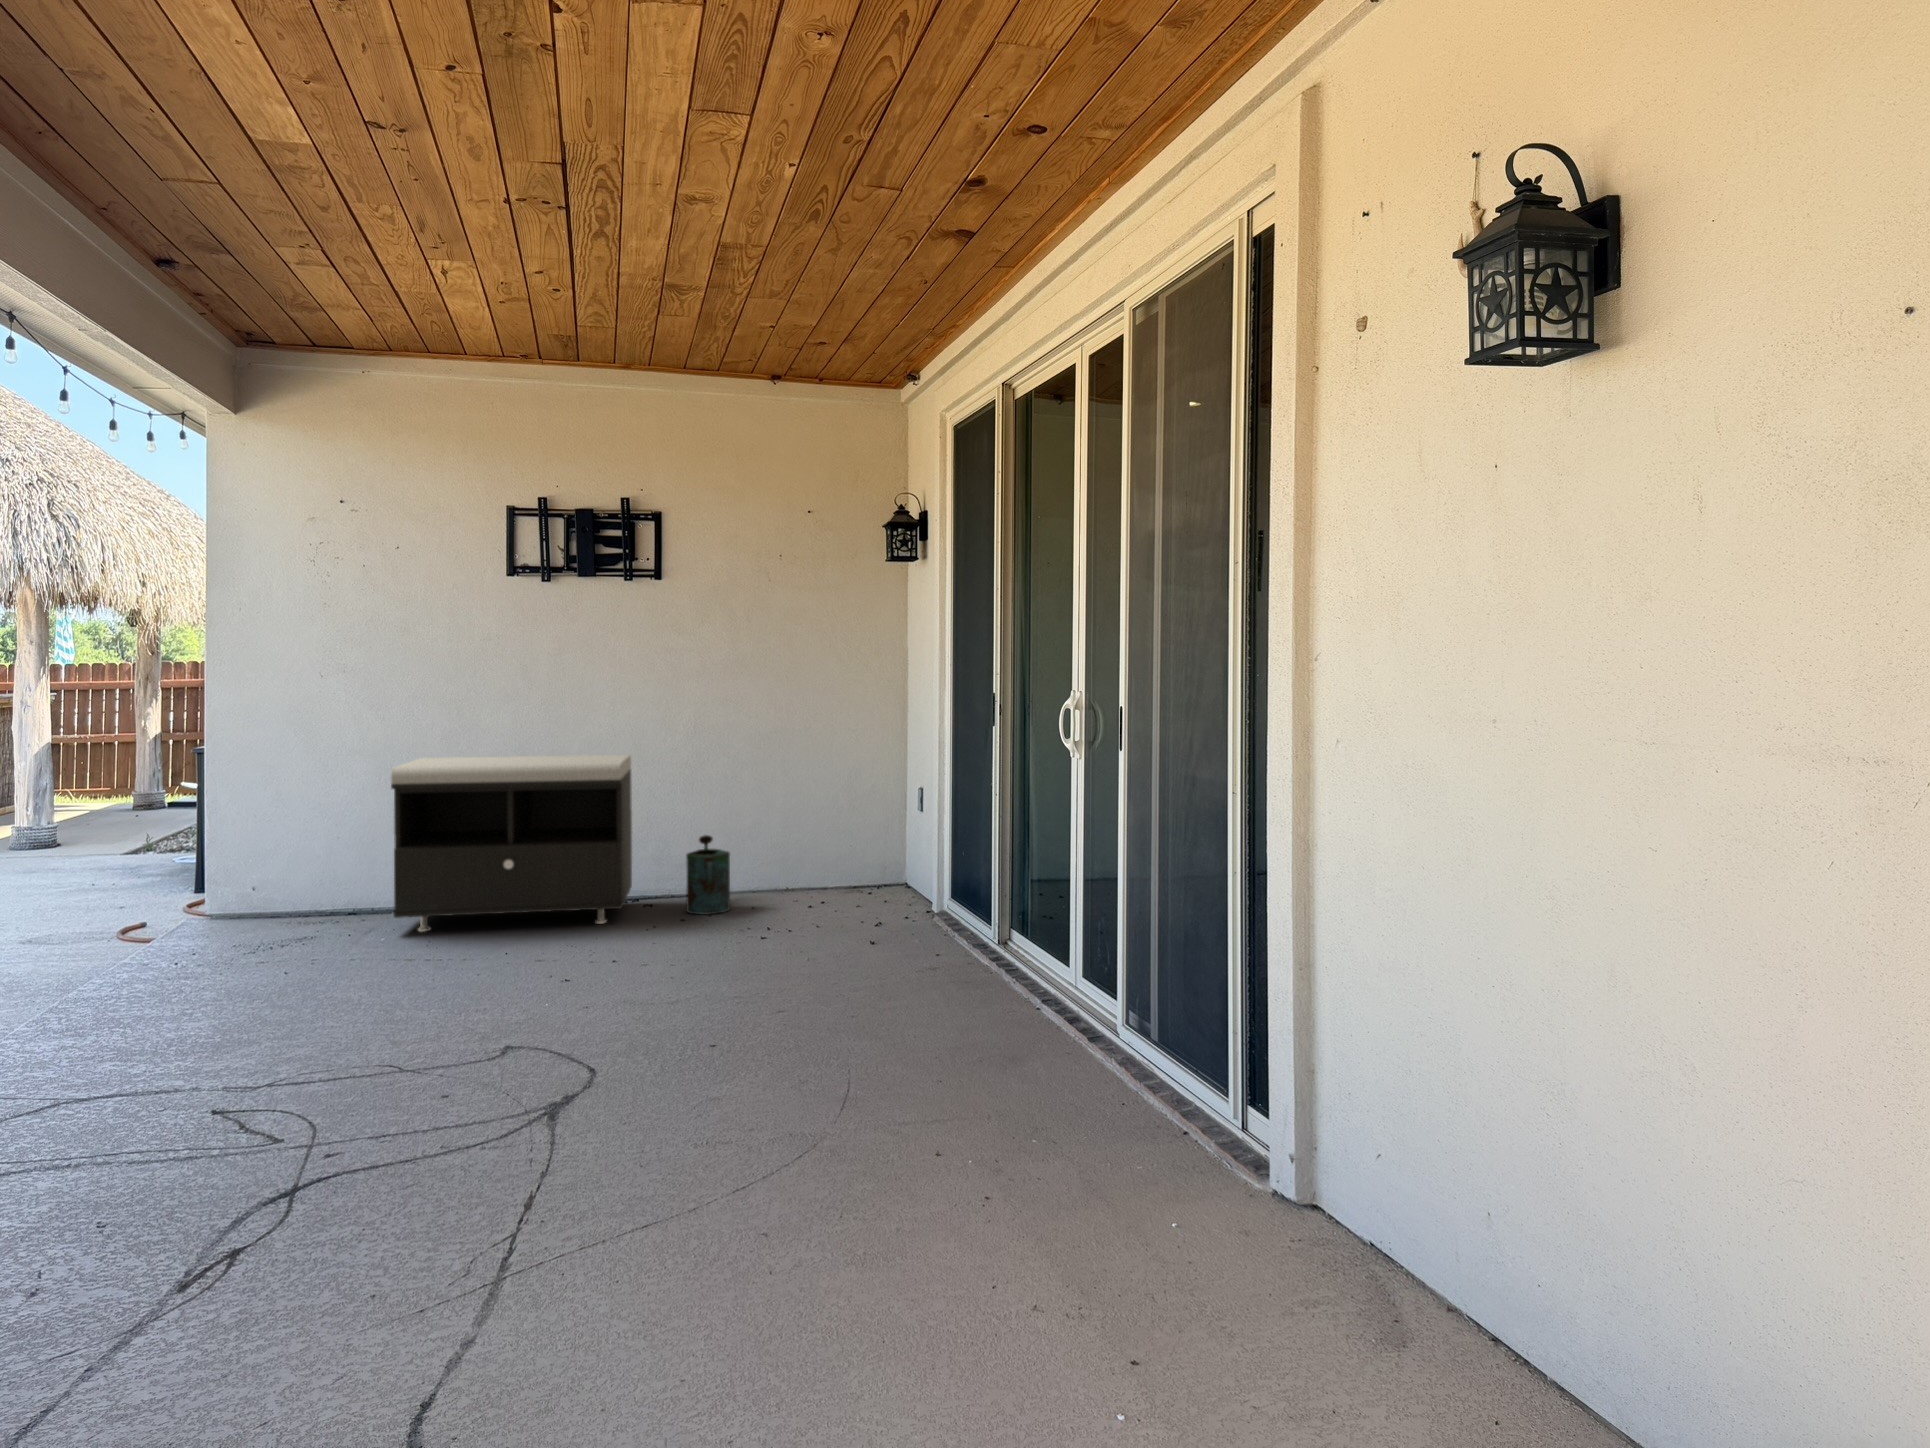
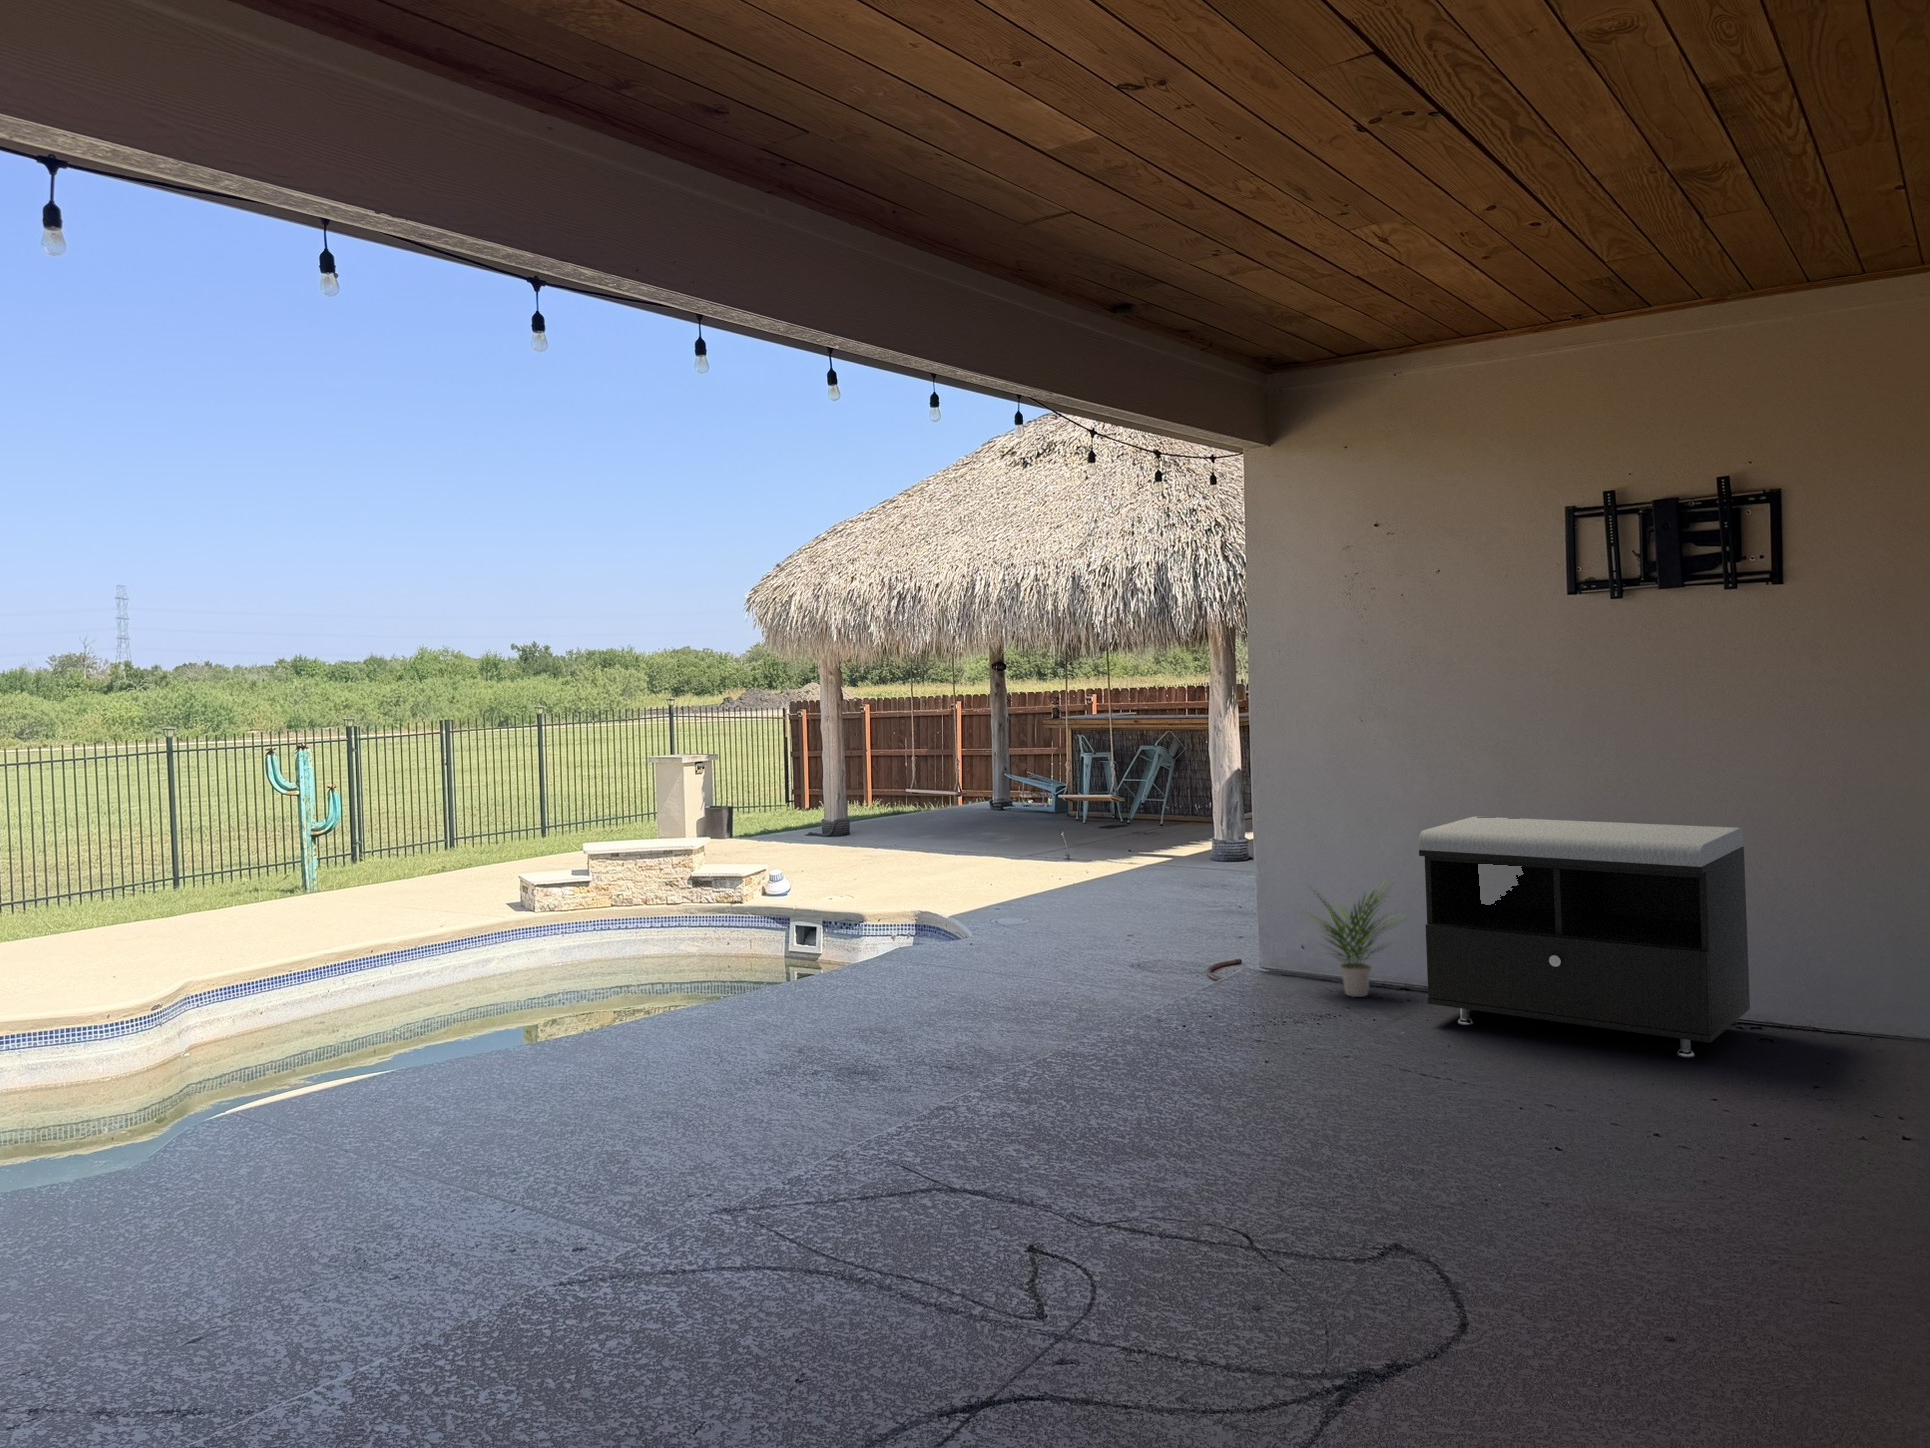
potted plant: none [250,818,365,928] -> present [1304,886,1396,997]
watering can: present [686,835,730,914] -> none [1821,952,1901,1075]

